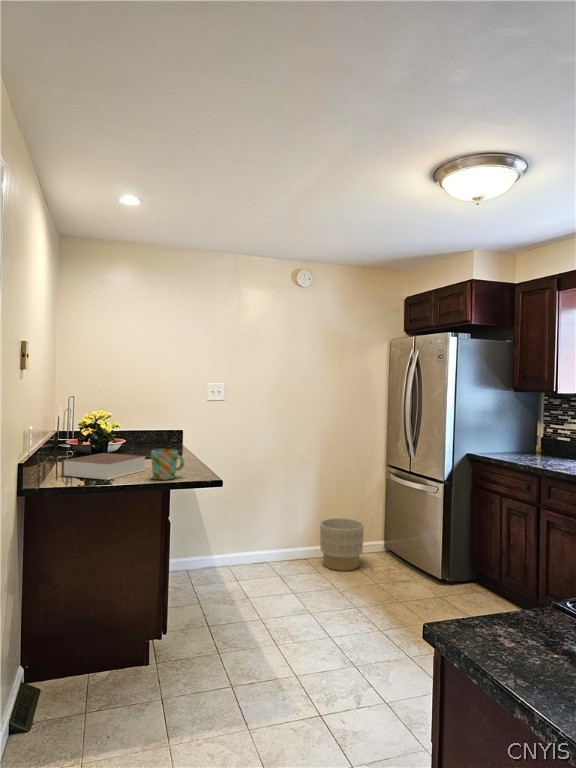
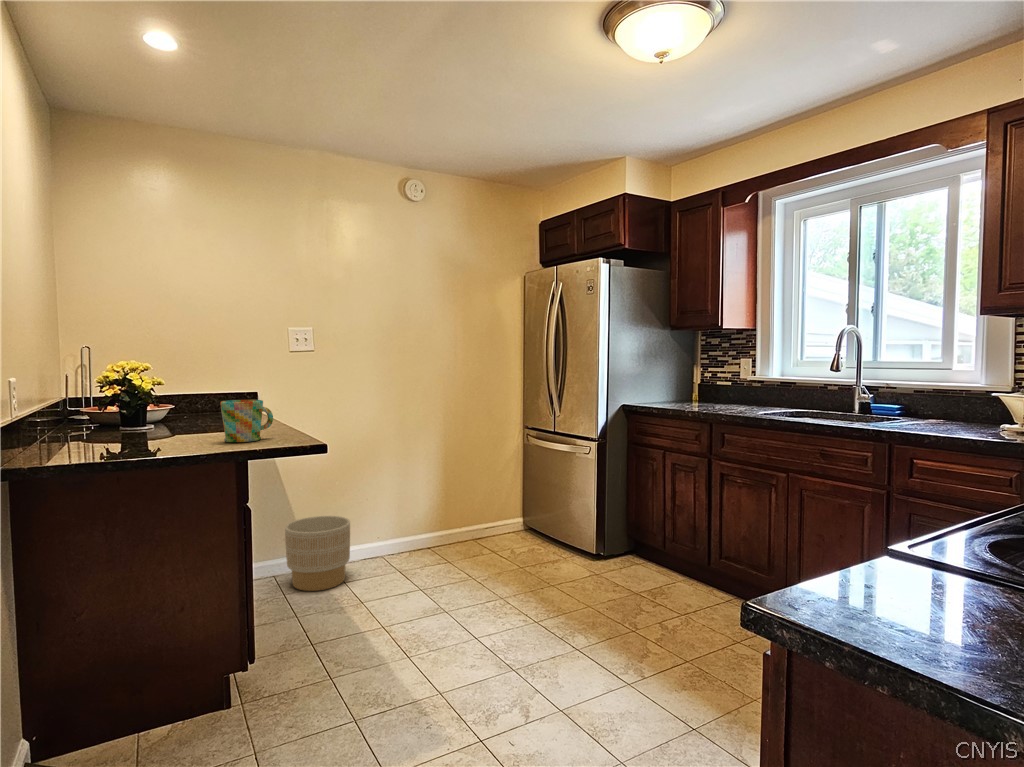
book: present [62,453,146,480] -> none [71,414,212,447]
planter: present [320,518,364,571] -> present [285,516,350,591]

